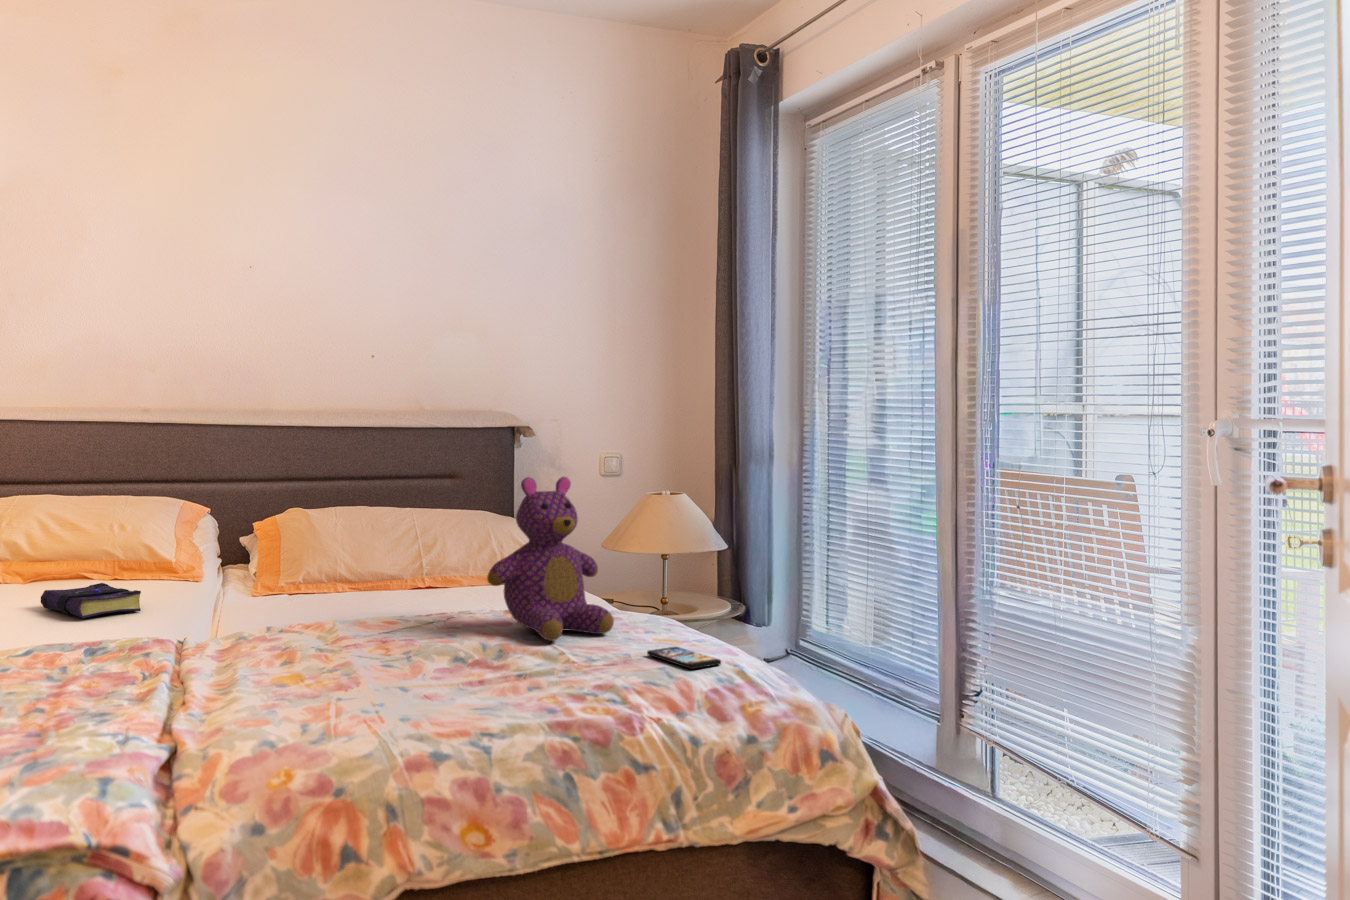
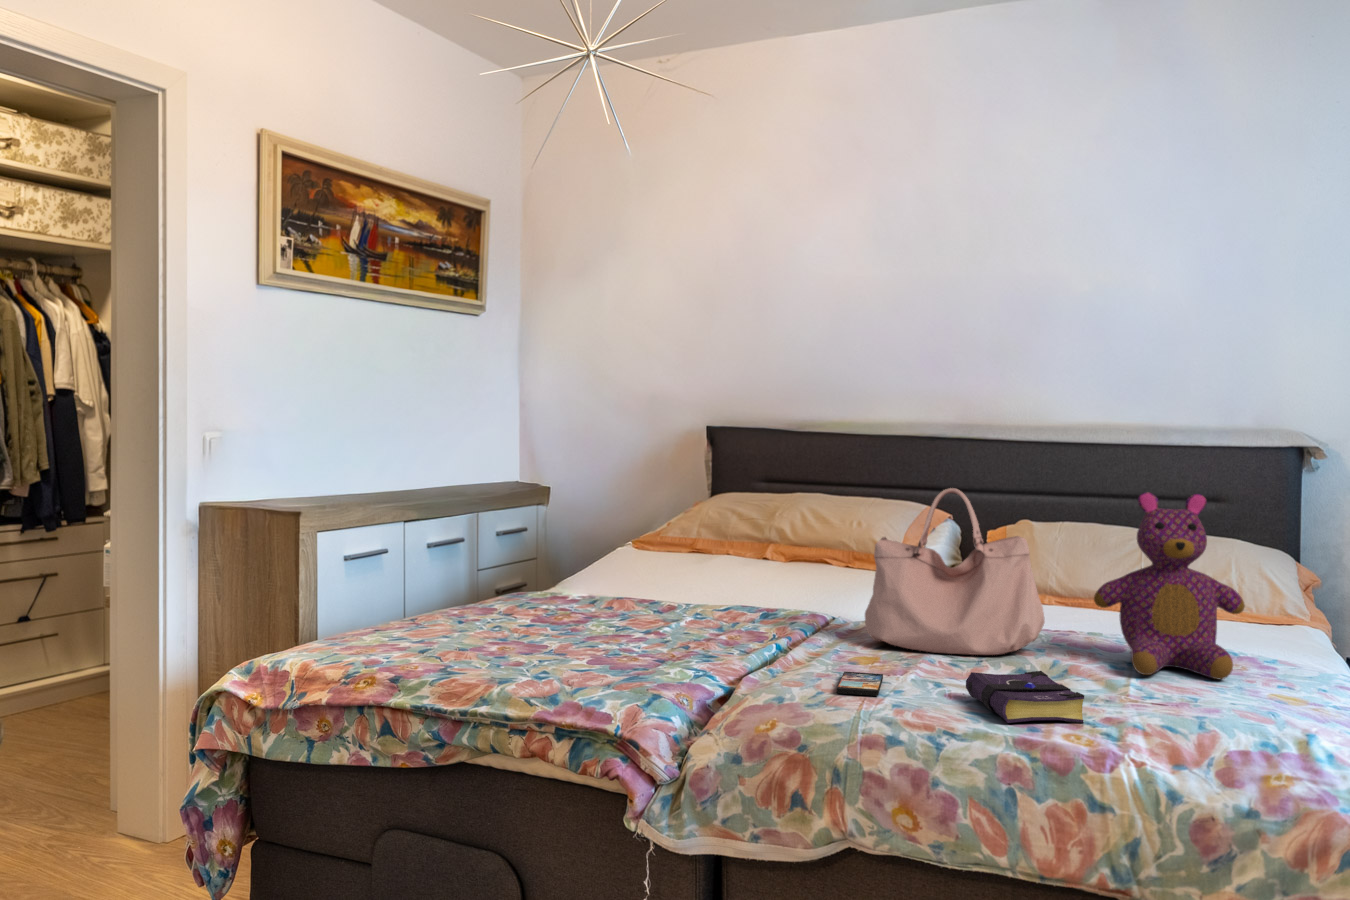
handbag: none [252,483,440,656] -> present [865,488,1045,655]
book: present [41,583,141,618] -> present [966,671,1084,723]
smartphone: present [647,647,721,669] -> present [837,672,883,696]

